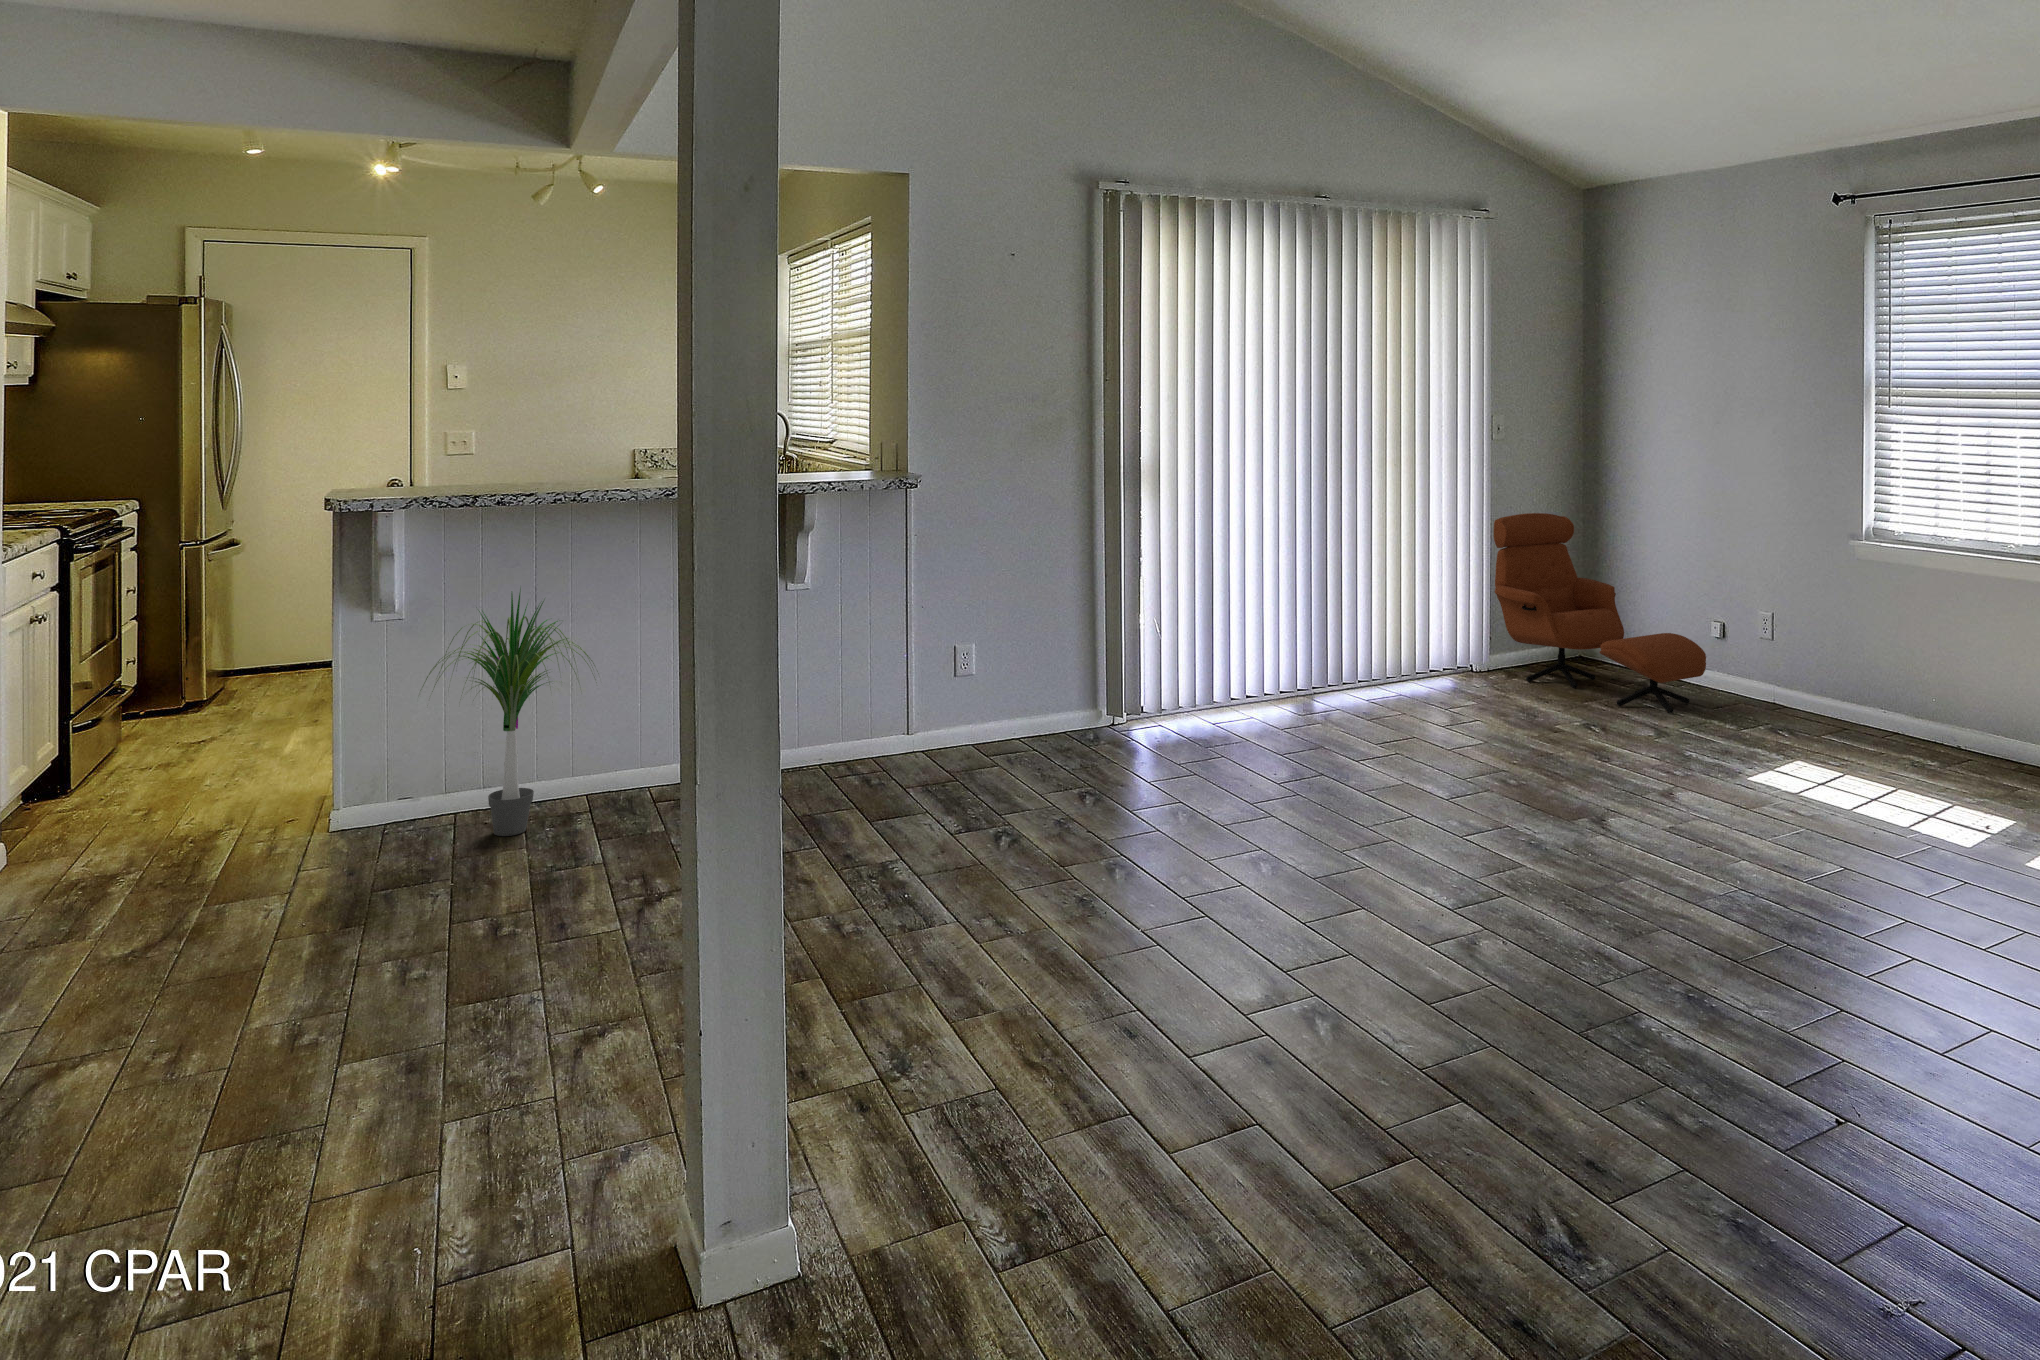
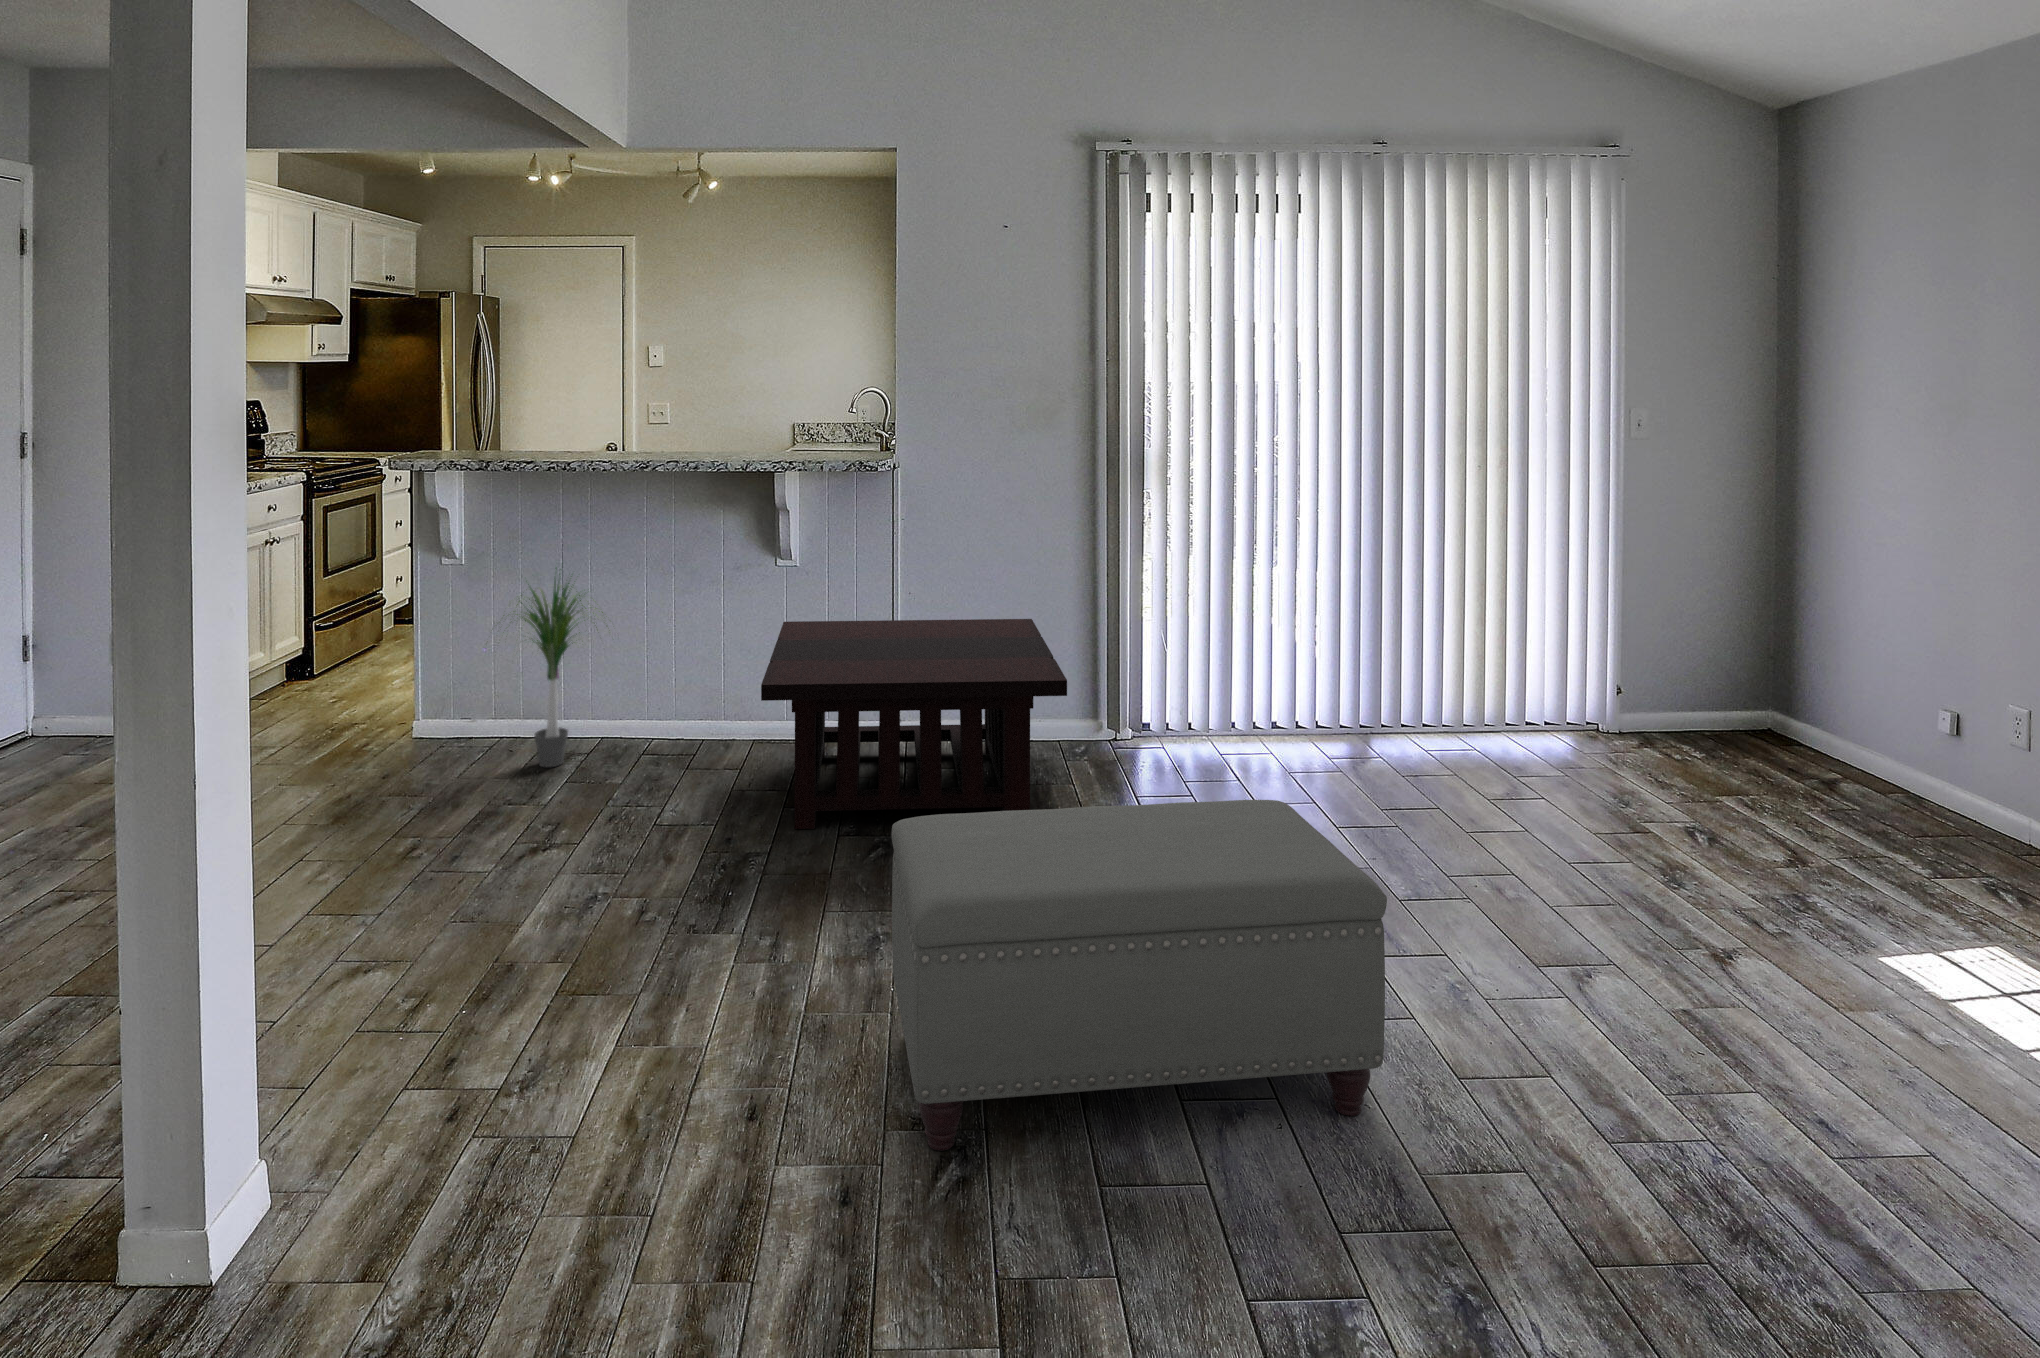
armchair: present [1494,513,1706,713] -> none [1615,541,1916,829]
coffee table: none [786,615,1165,839] -> present [761,619,1067,829]
ottoman: none [1194,715,1588,1007] -> present [892,800,1387,1151]

